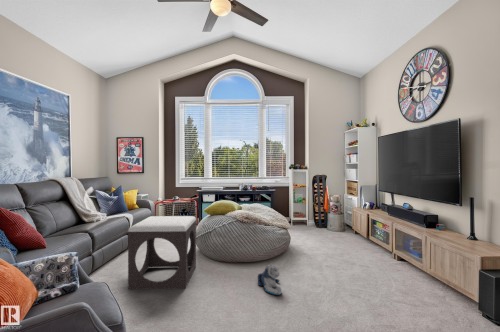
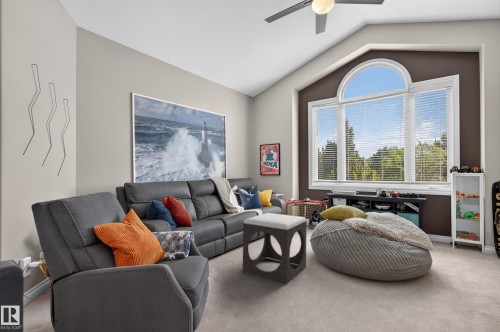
plush toy: present [258,264,282,295] -> none [362,283,392,322]

